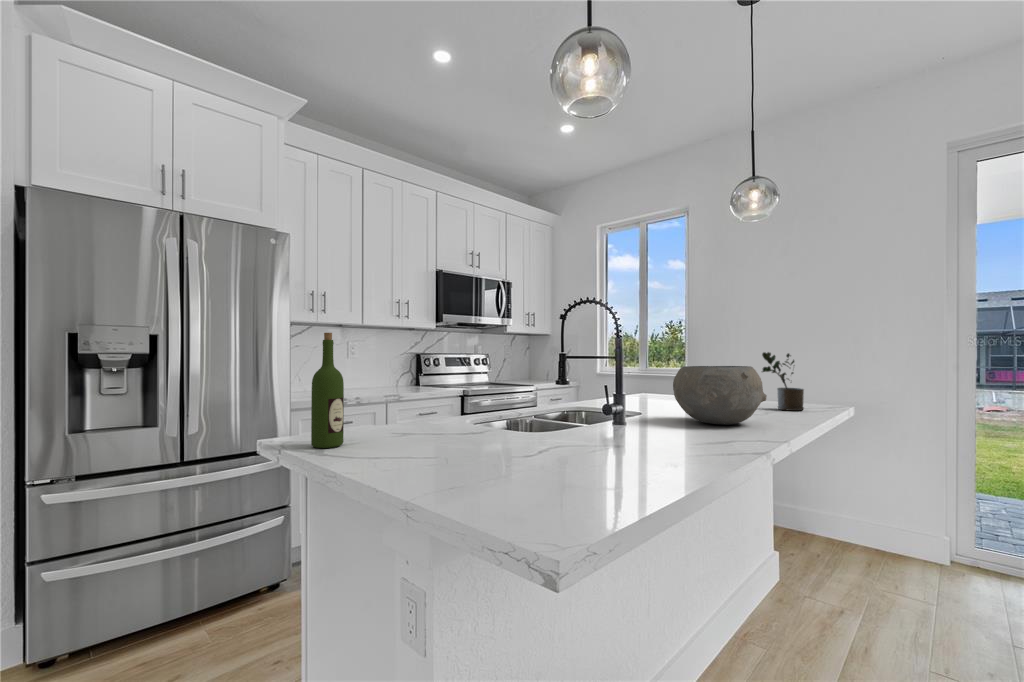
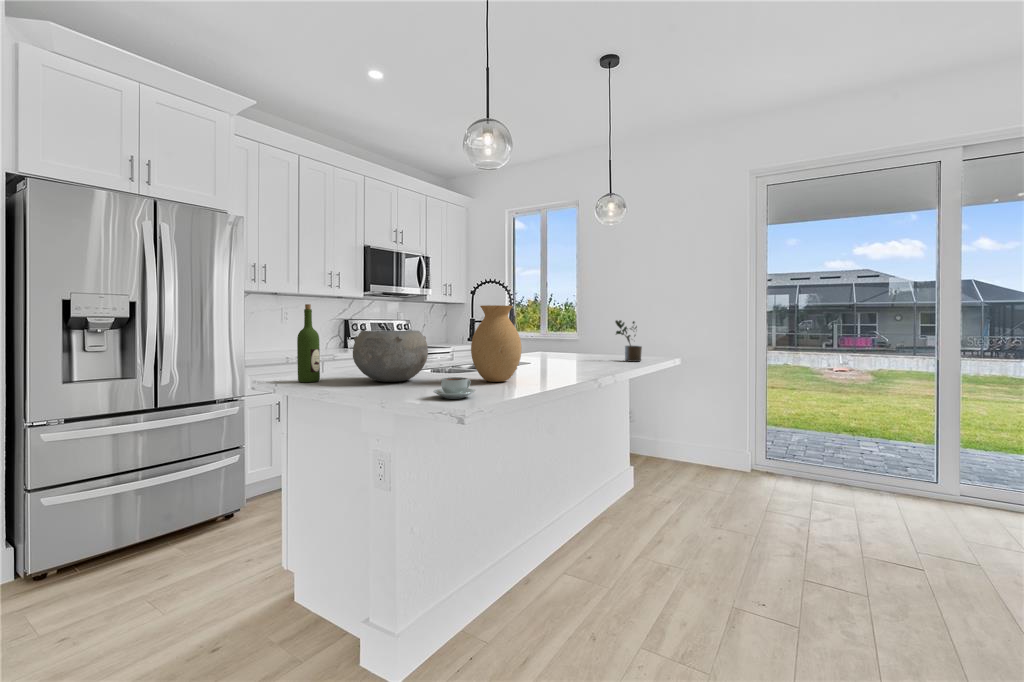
vase: none [567,330,649,454] -> present [471,305,522,382]
ceramic bowl: present [673,366,767,425] -> present [353,331,428,382]
coffee cup: none [503,460,581,506] -> present [434,377,475,399]

